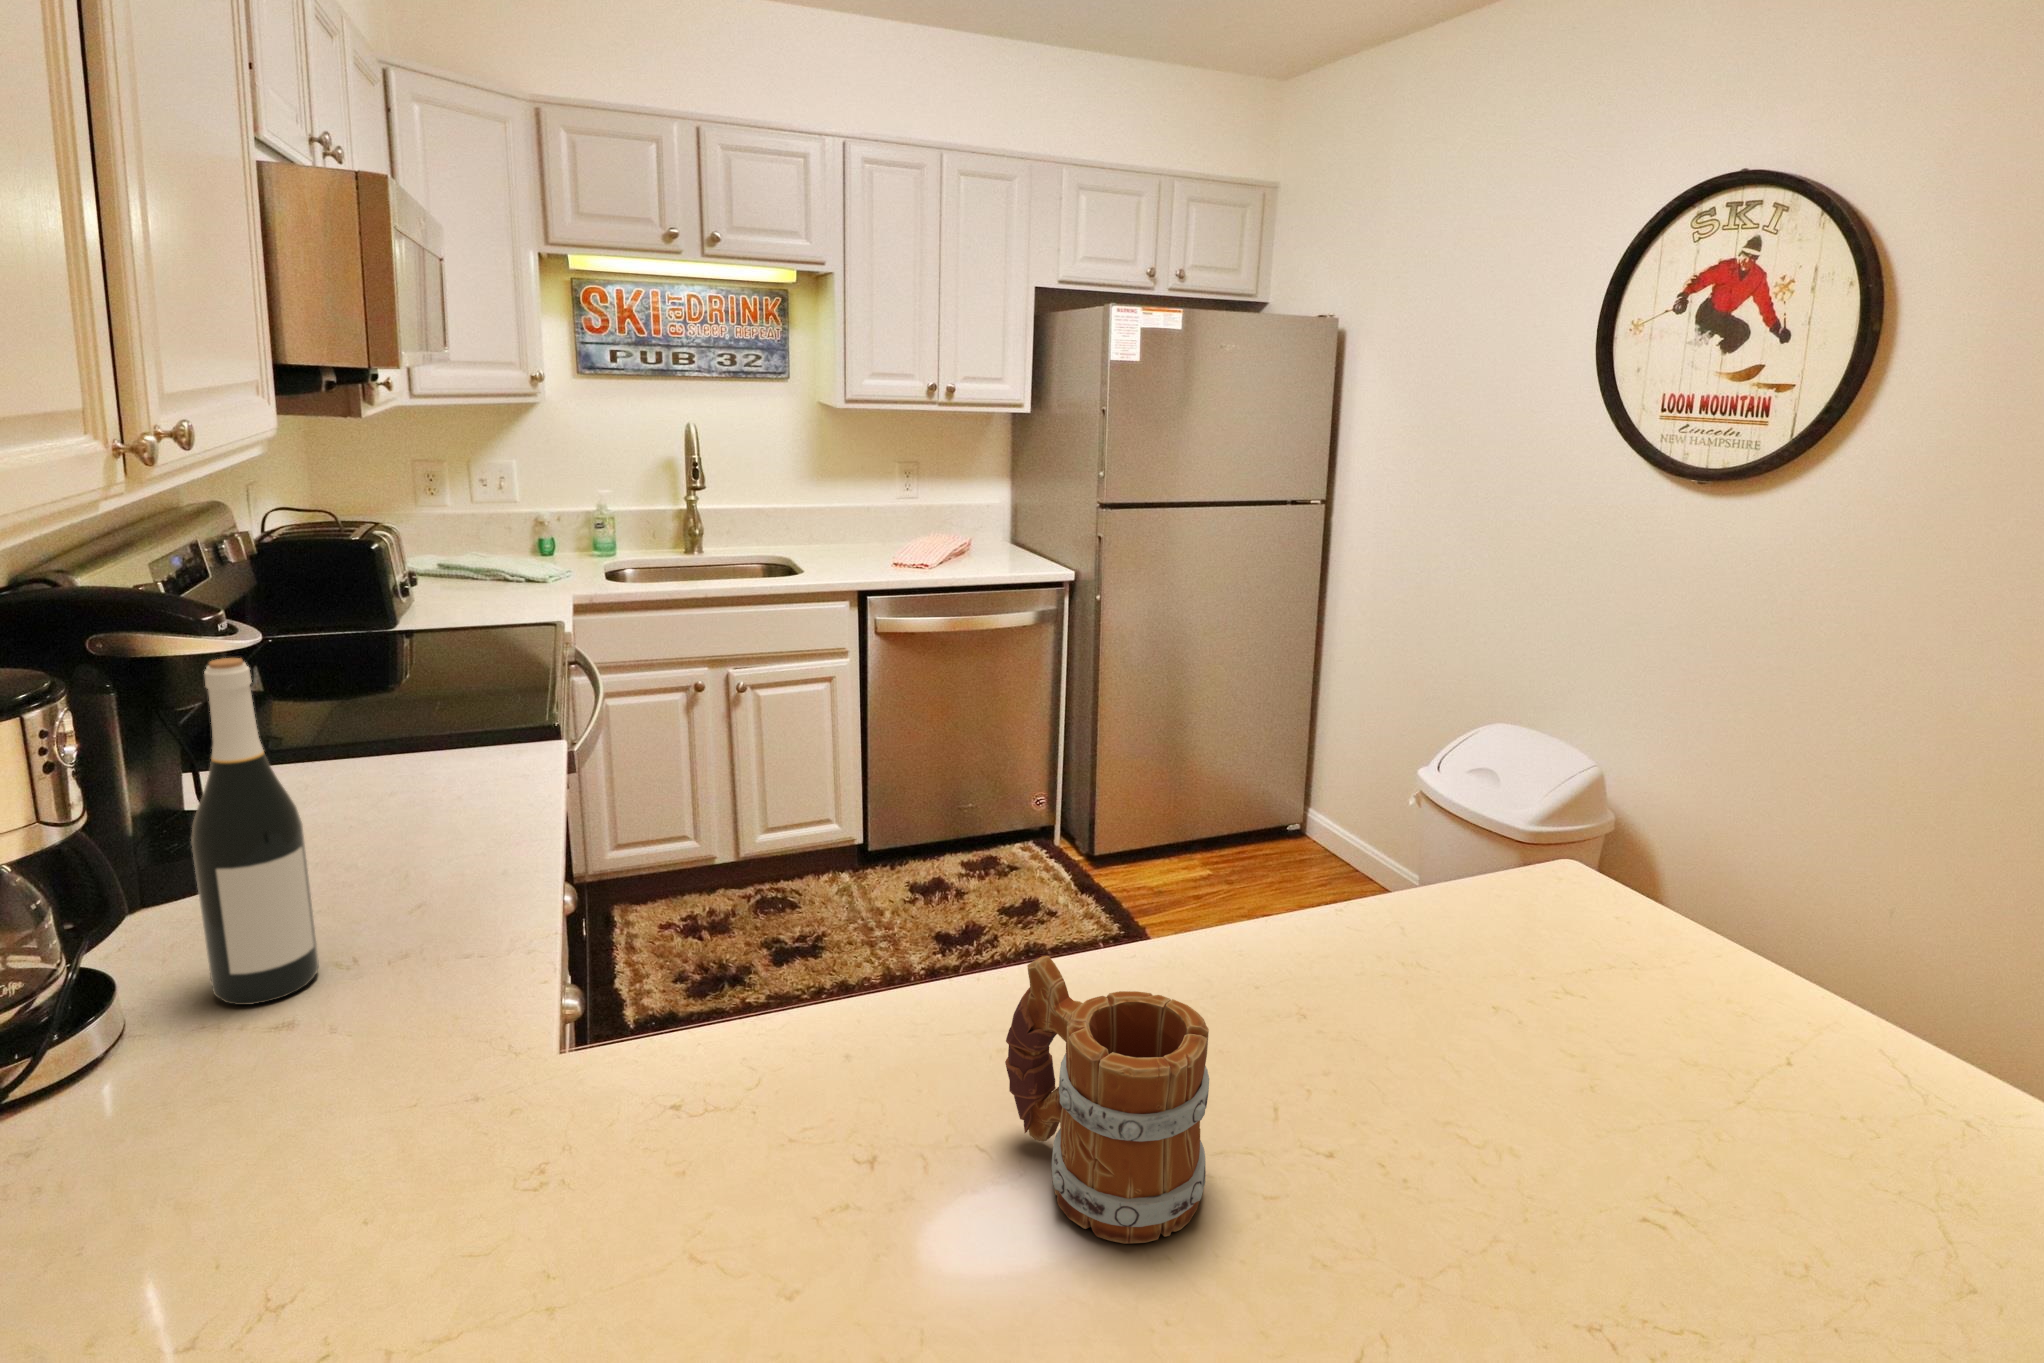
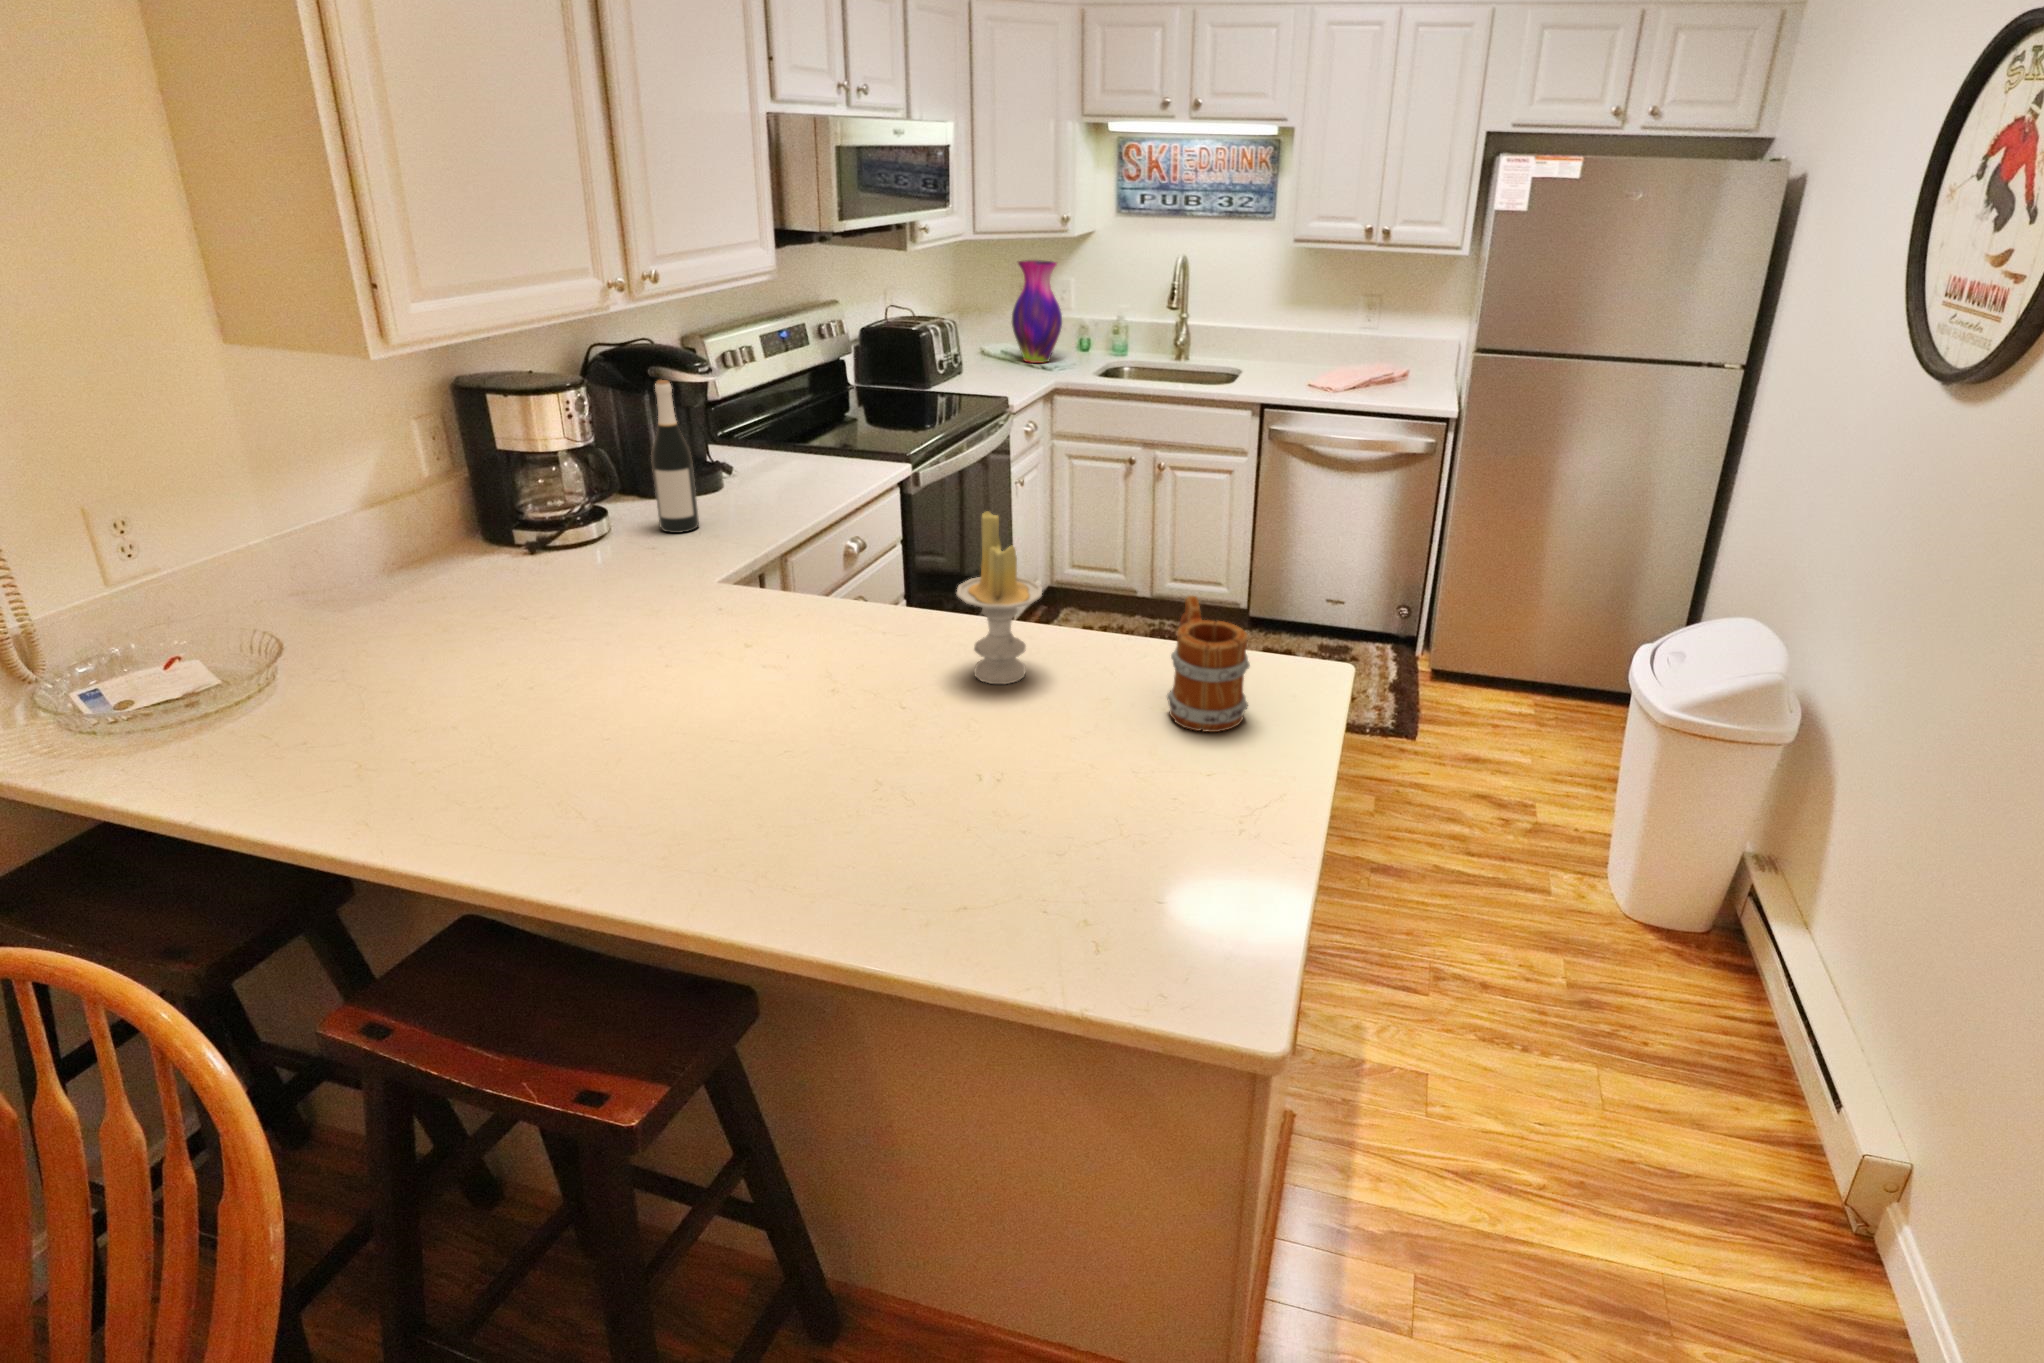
vase: none [460,435,540,574] -> present [1012,260,1062,363]
candle: none [1329,788,1490,1103] -> present [957,511,1042,684]
mug: present [1005,956,1209,1244] -> present [1167,596,1250,732]

